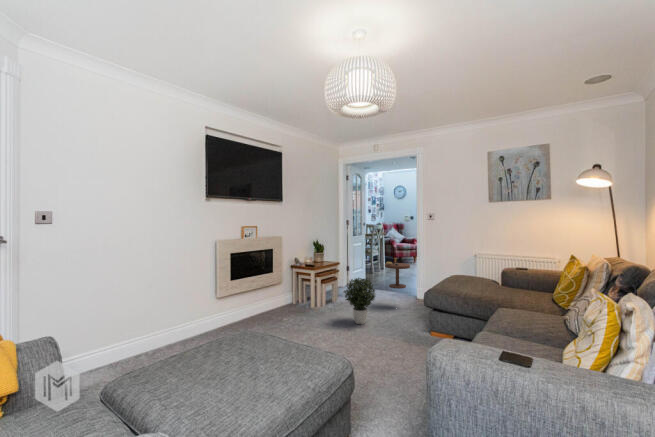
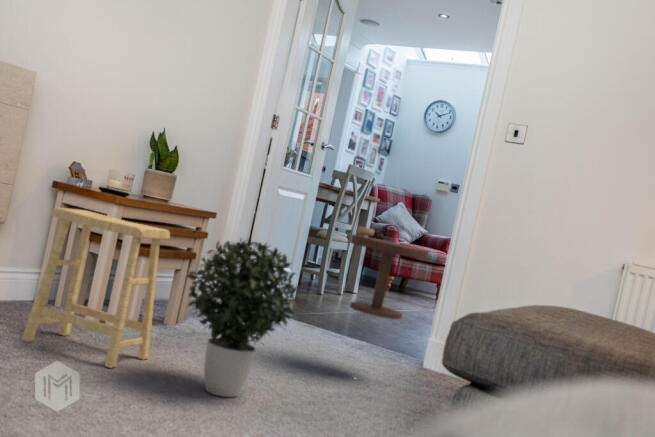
footstool: none [300,276,335,322] -> present [22,207,170,368]

